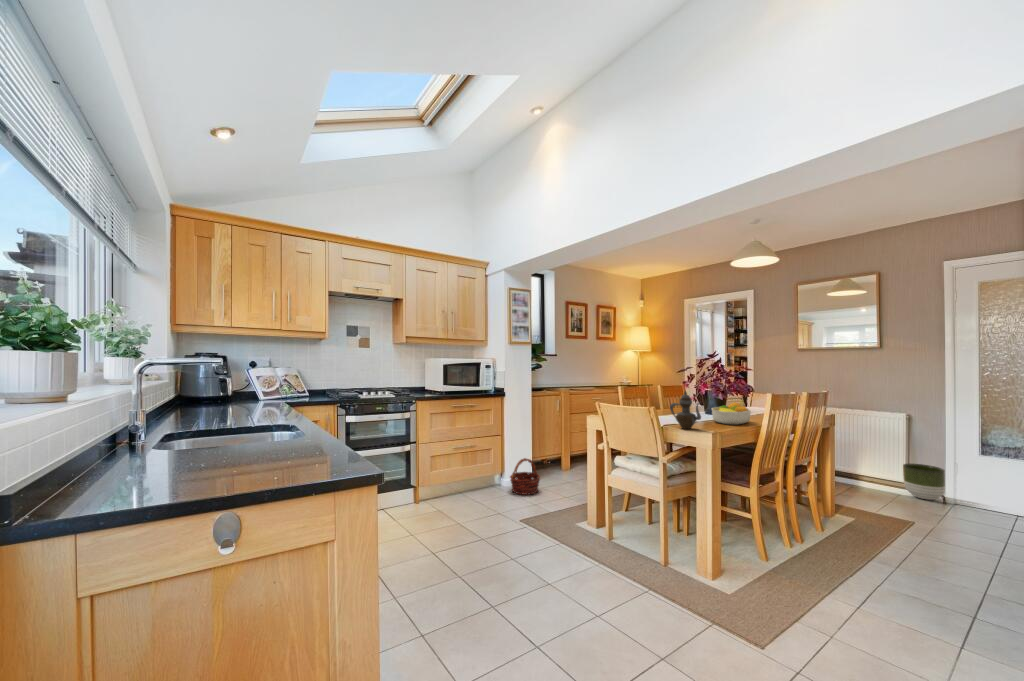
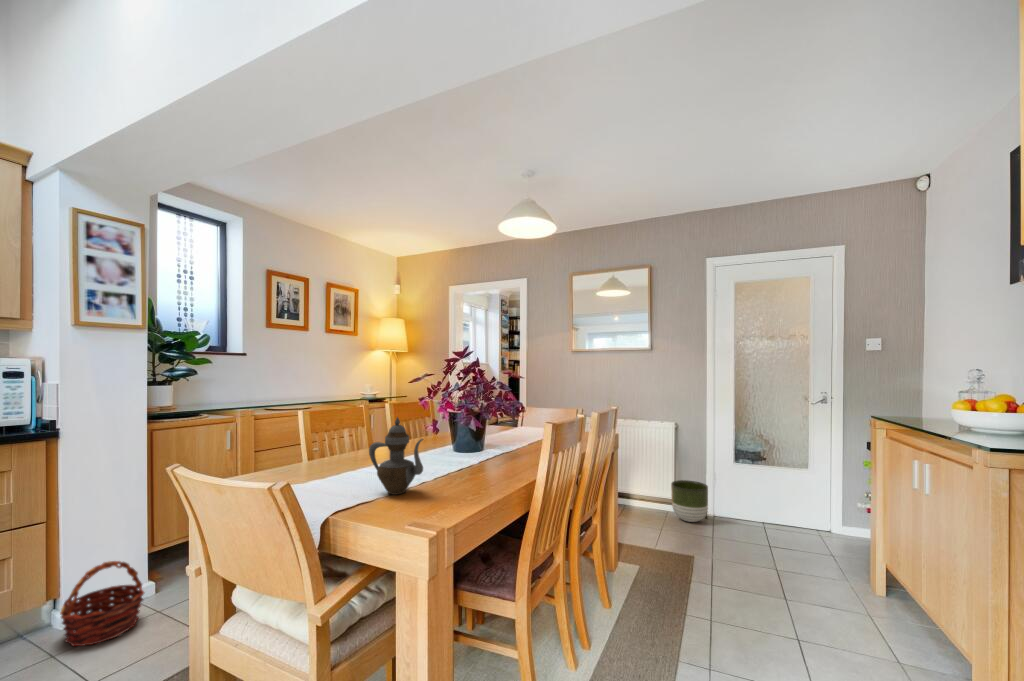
fruit bowl: present [712,402,751,425] -> none [454,428,513,469]

